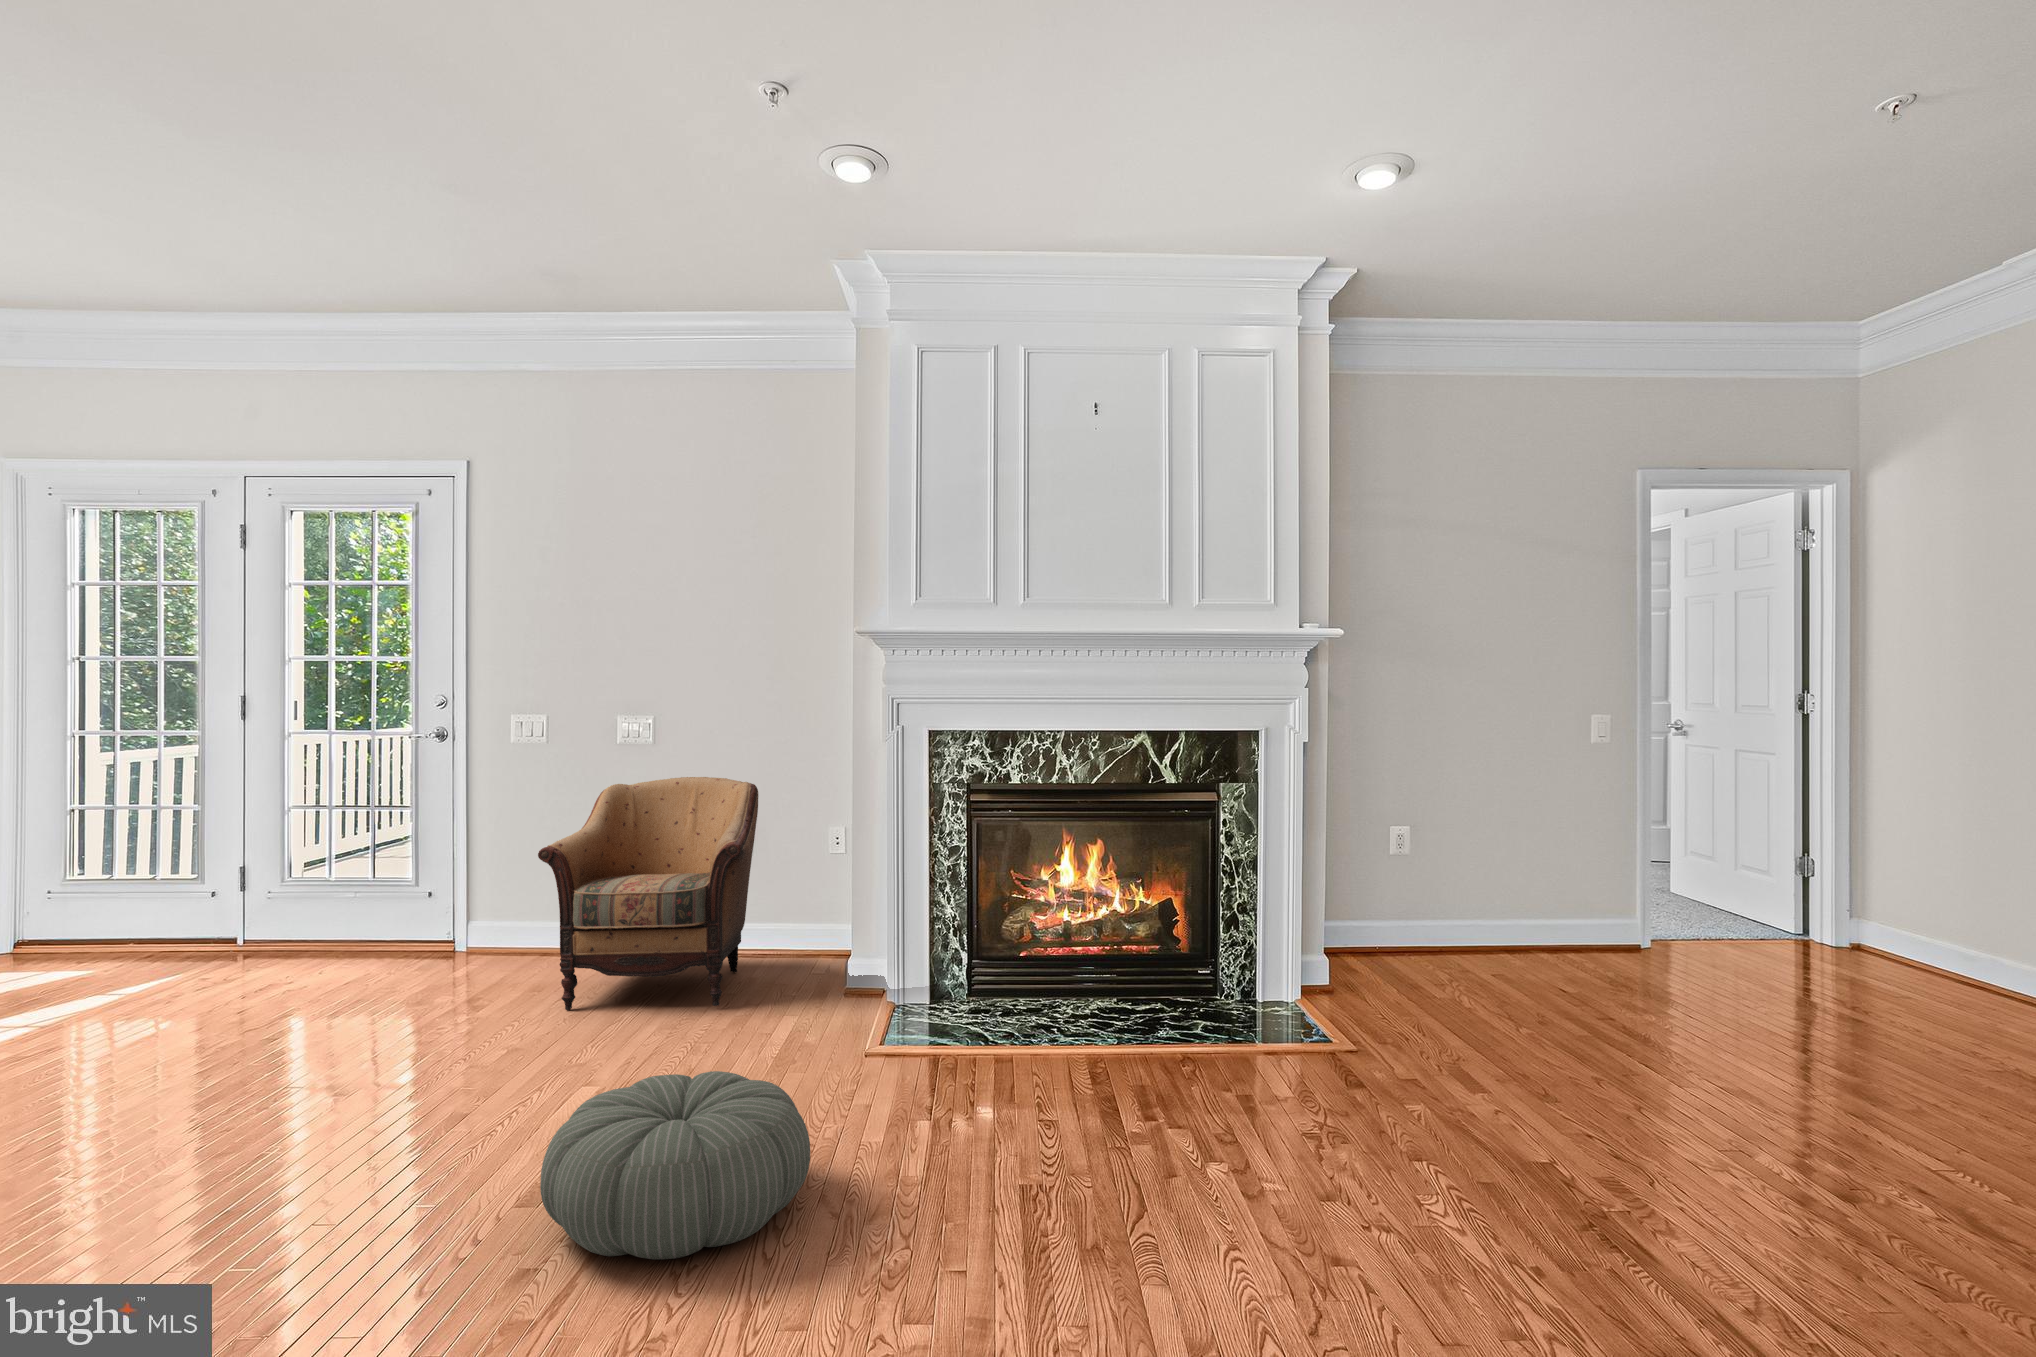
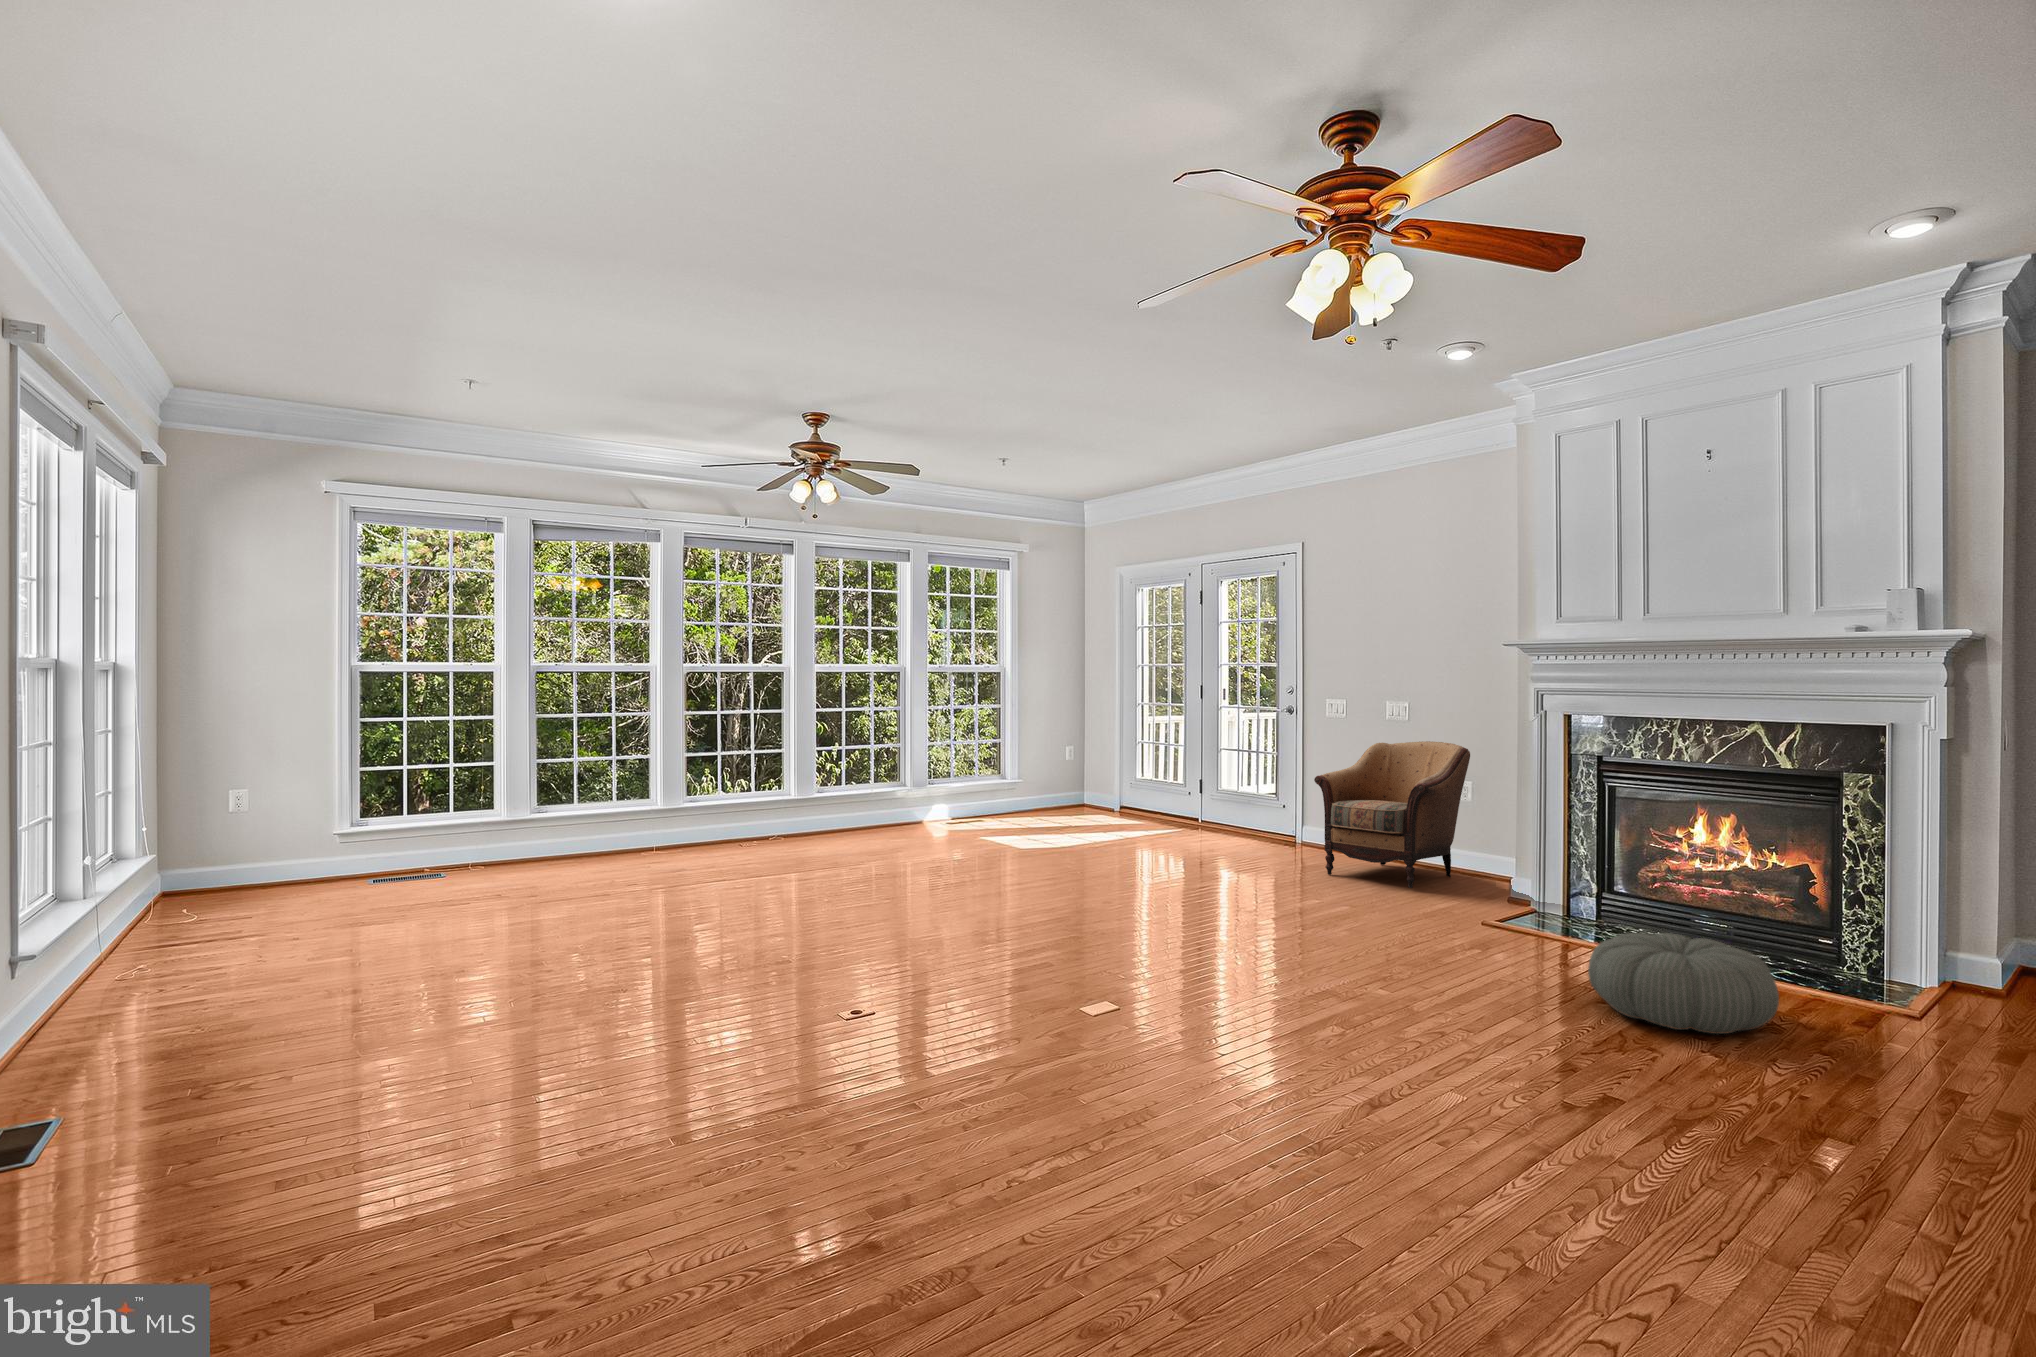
pouf: present [540,1071,810,1259] -> present [1588,933,1779,1034]

